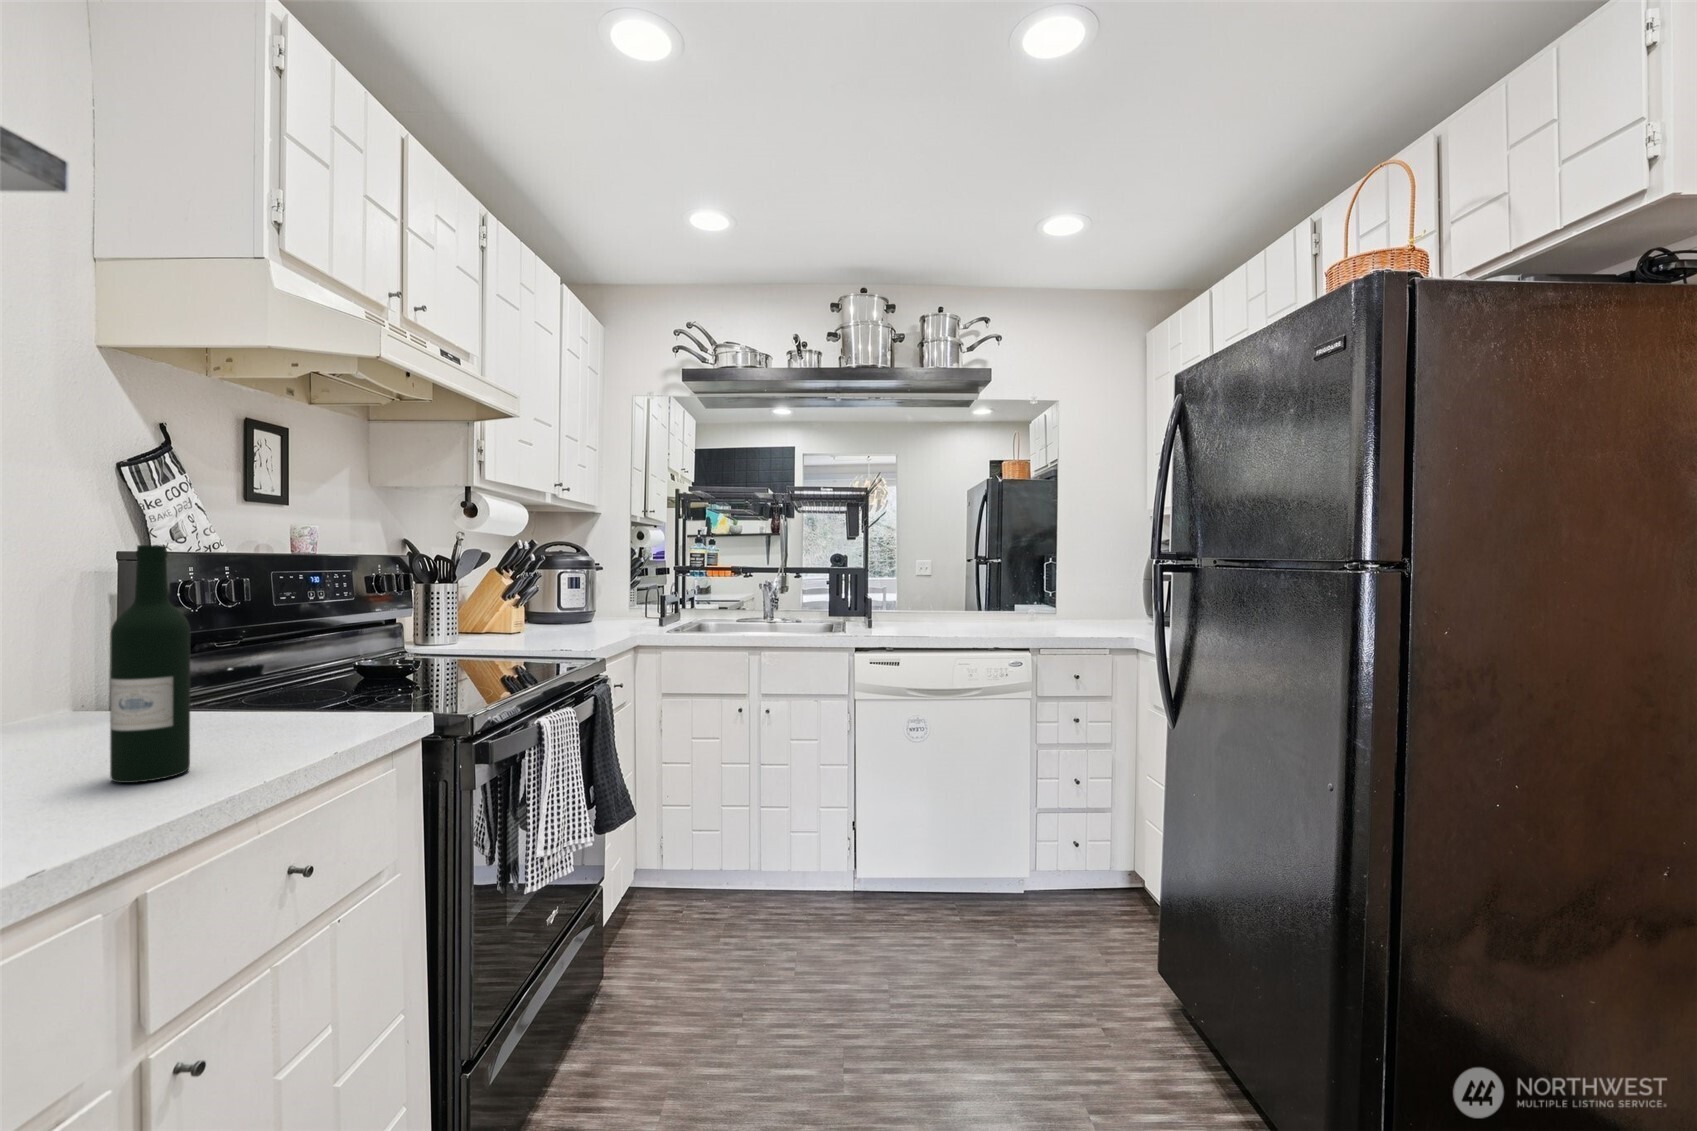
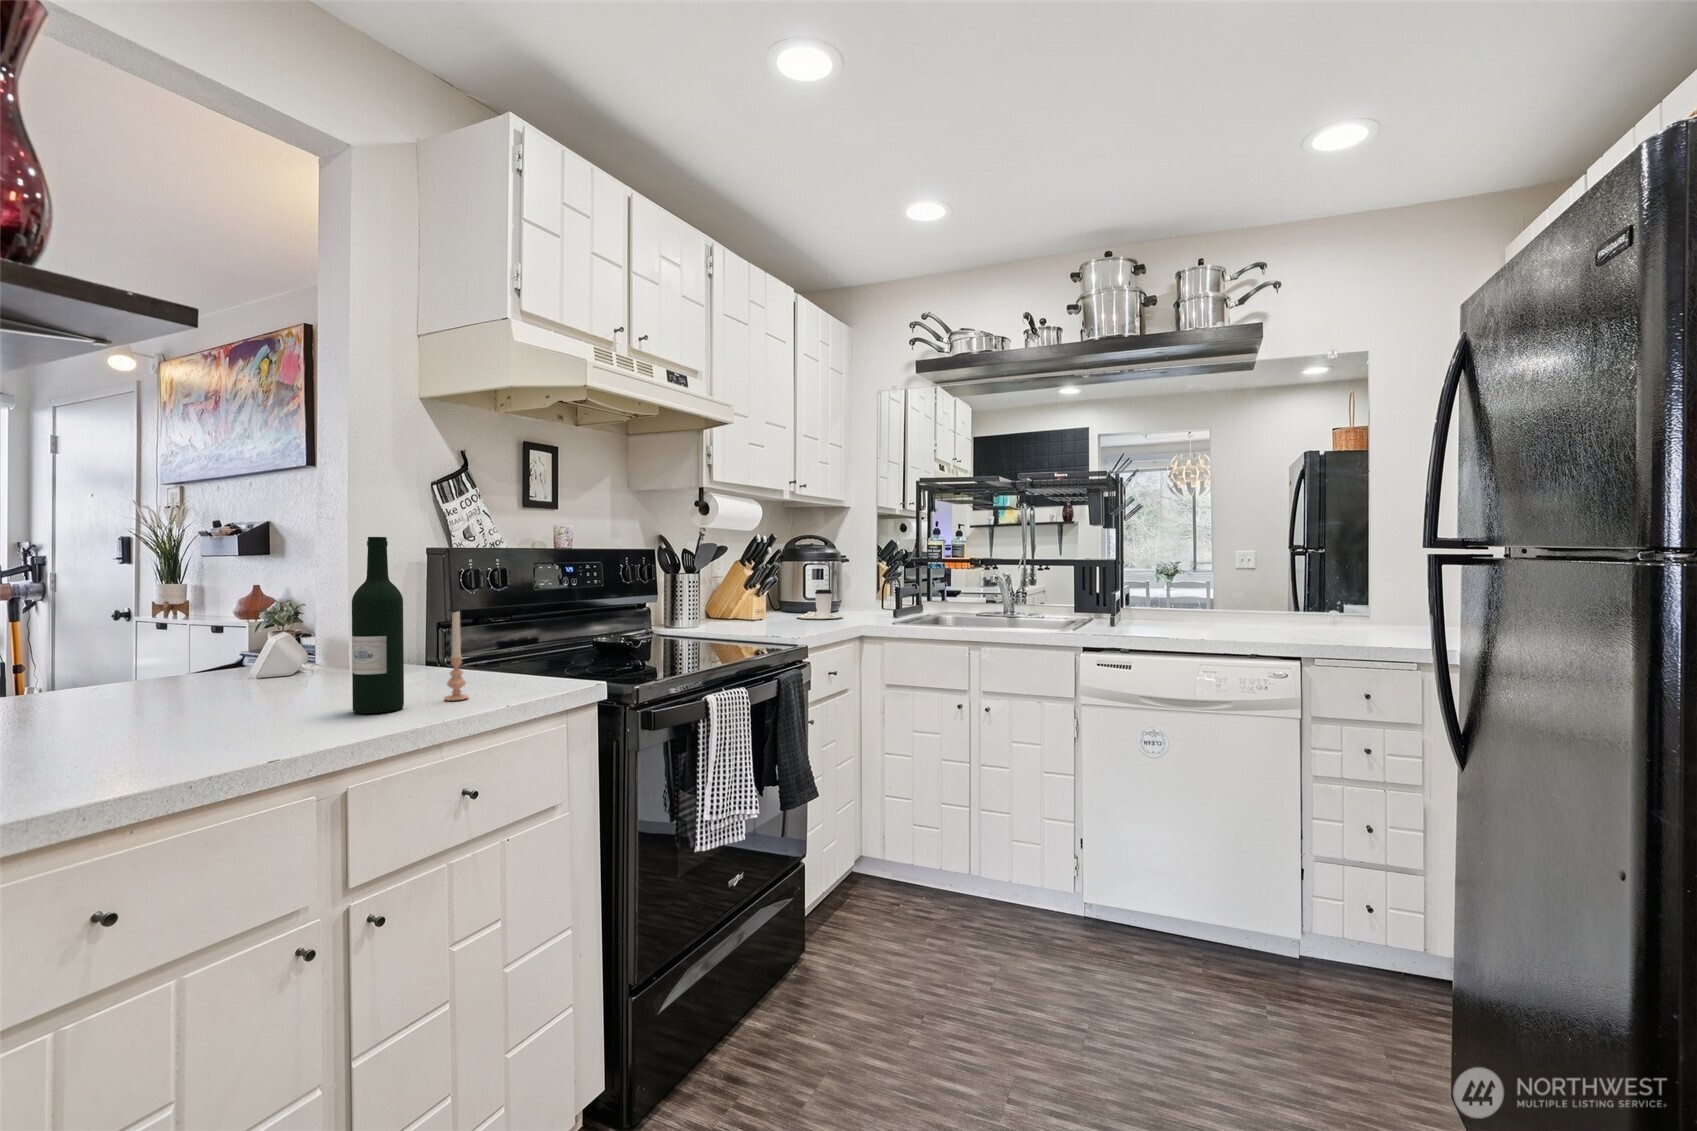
coffee cup: none [554,596,607,628] -> present [796,590,843,619]
candle: none [236,638,272,754] -> present [444,612,469,701]

